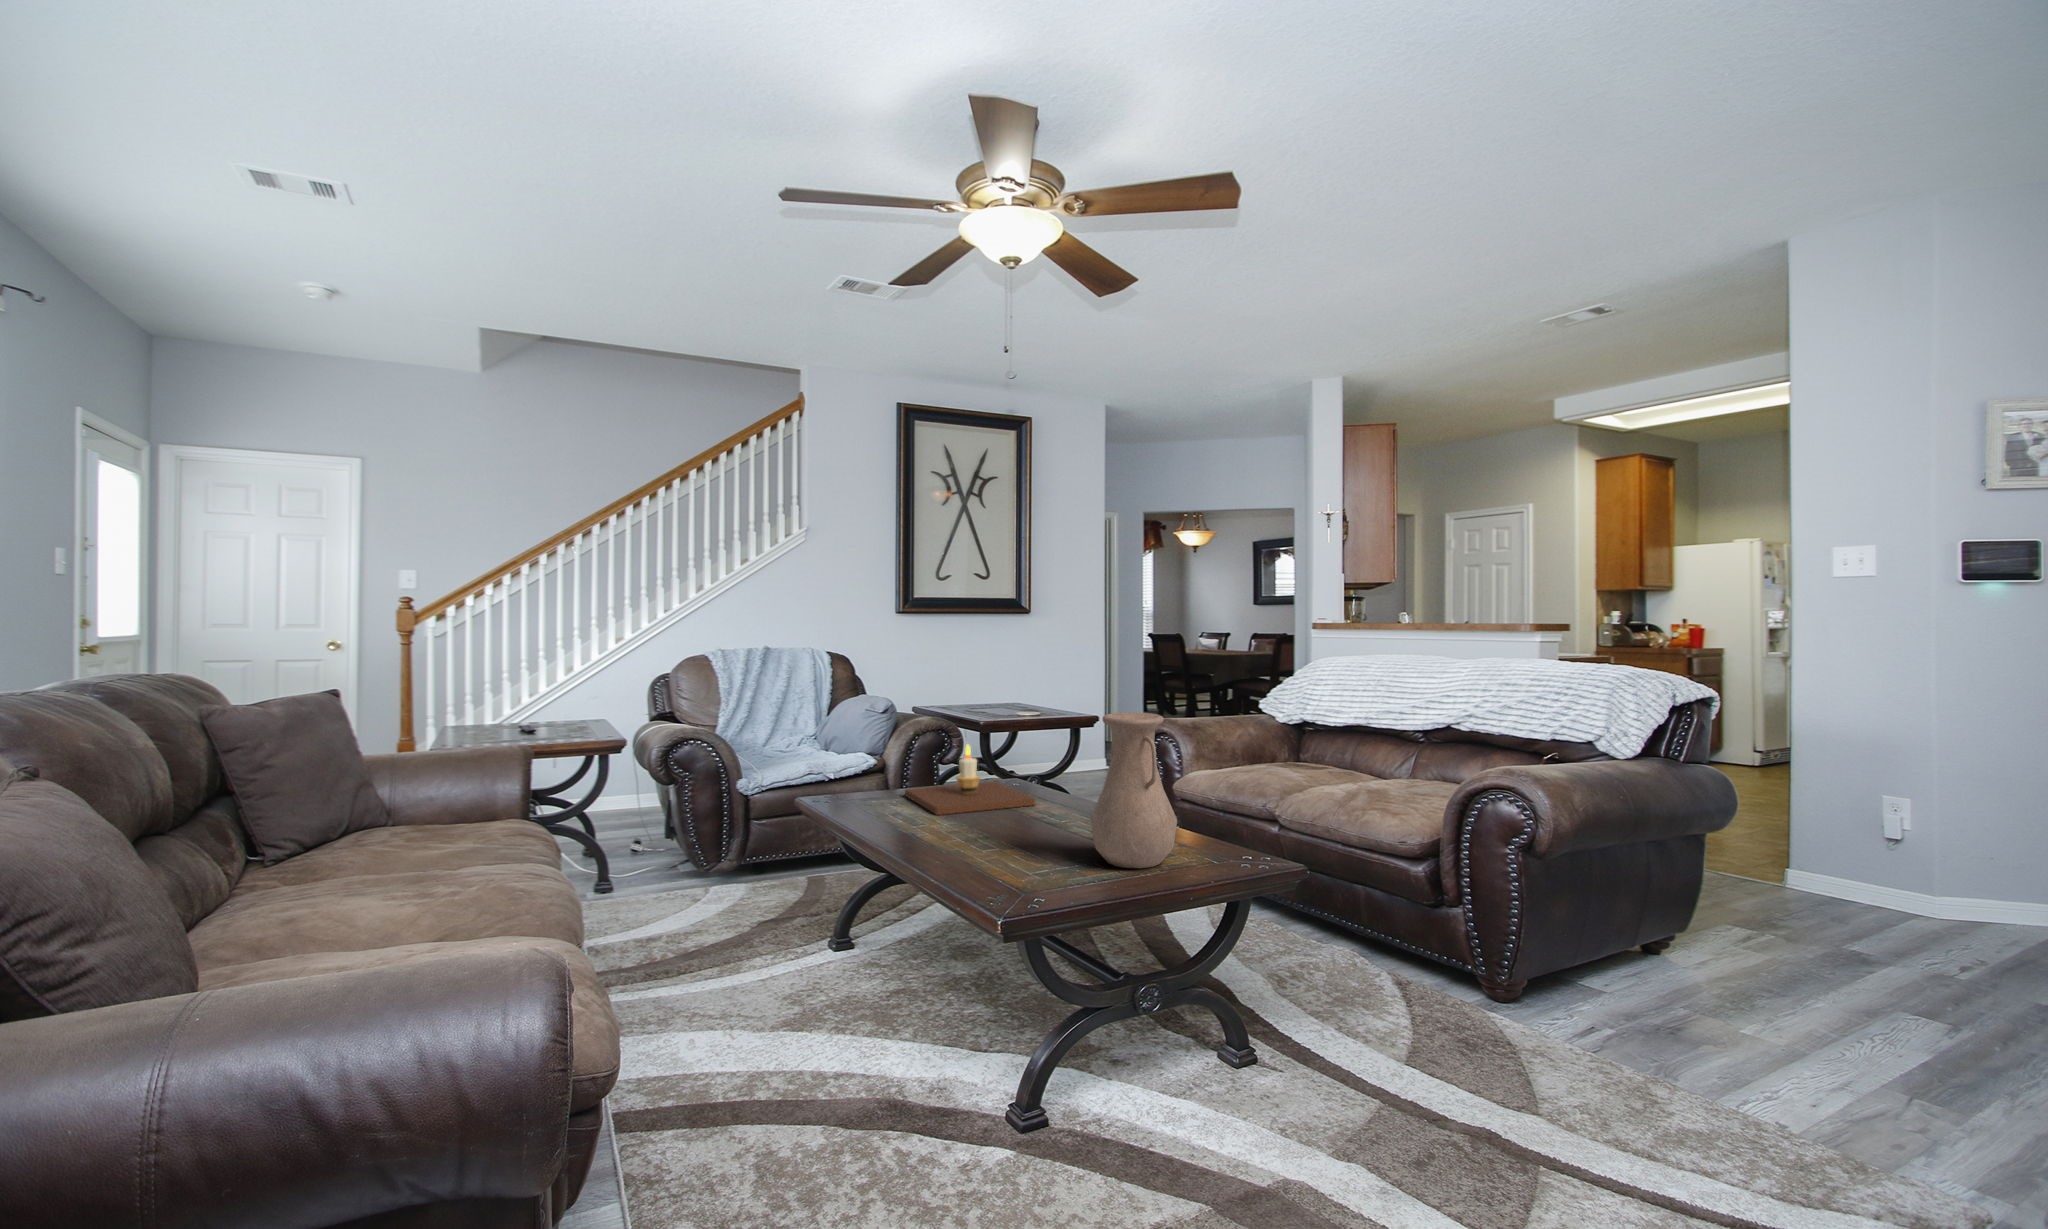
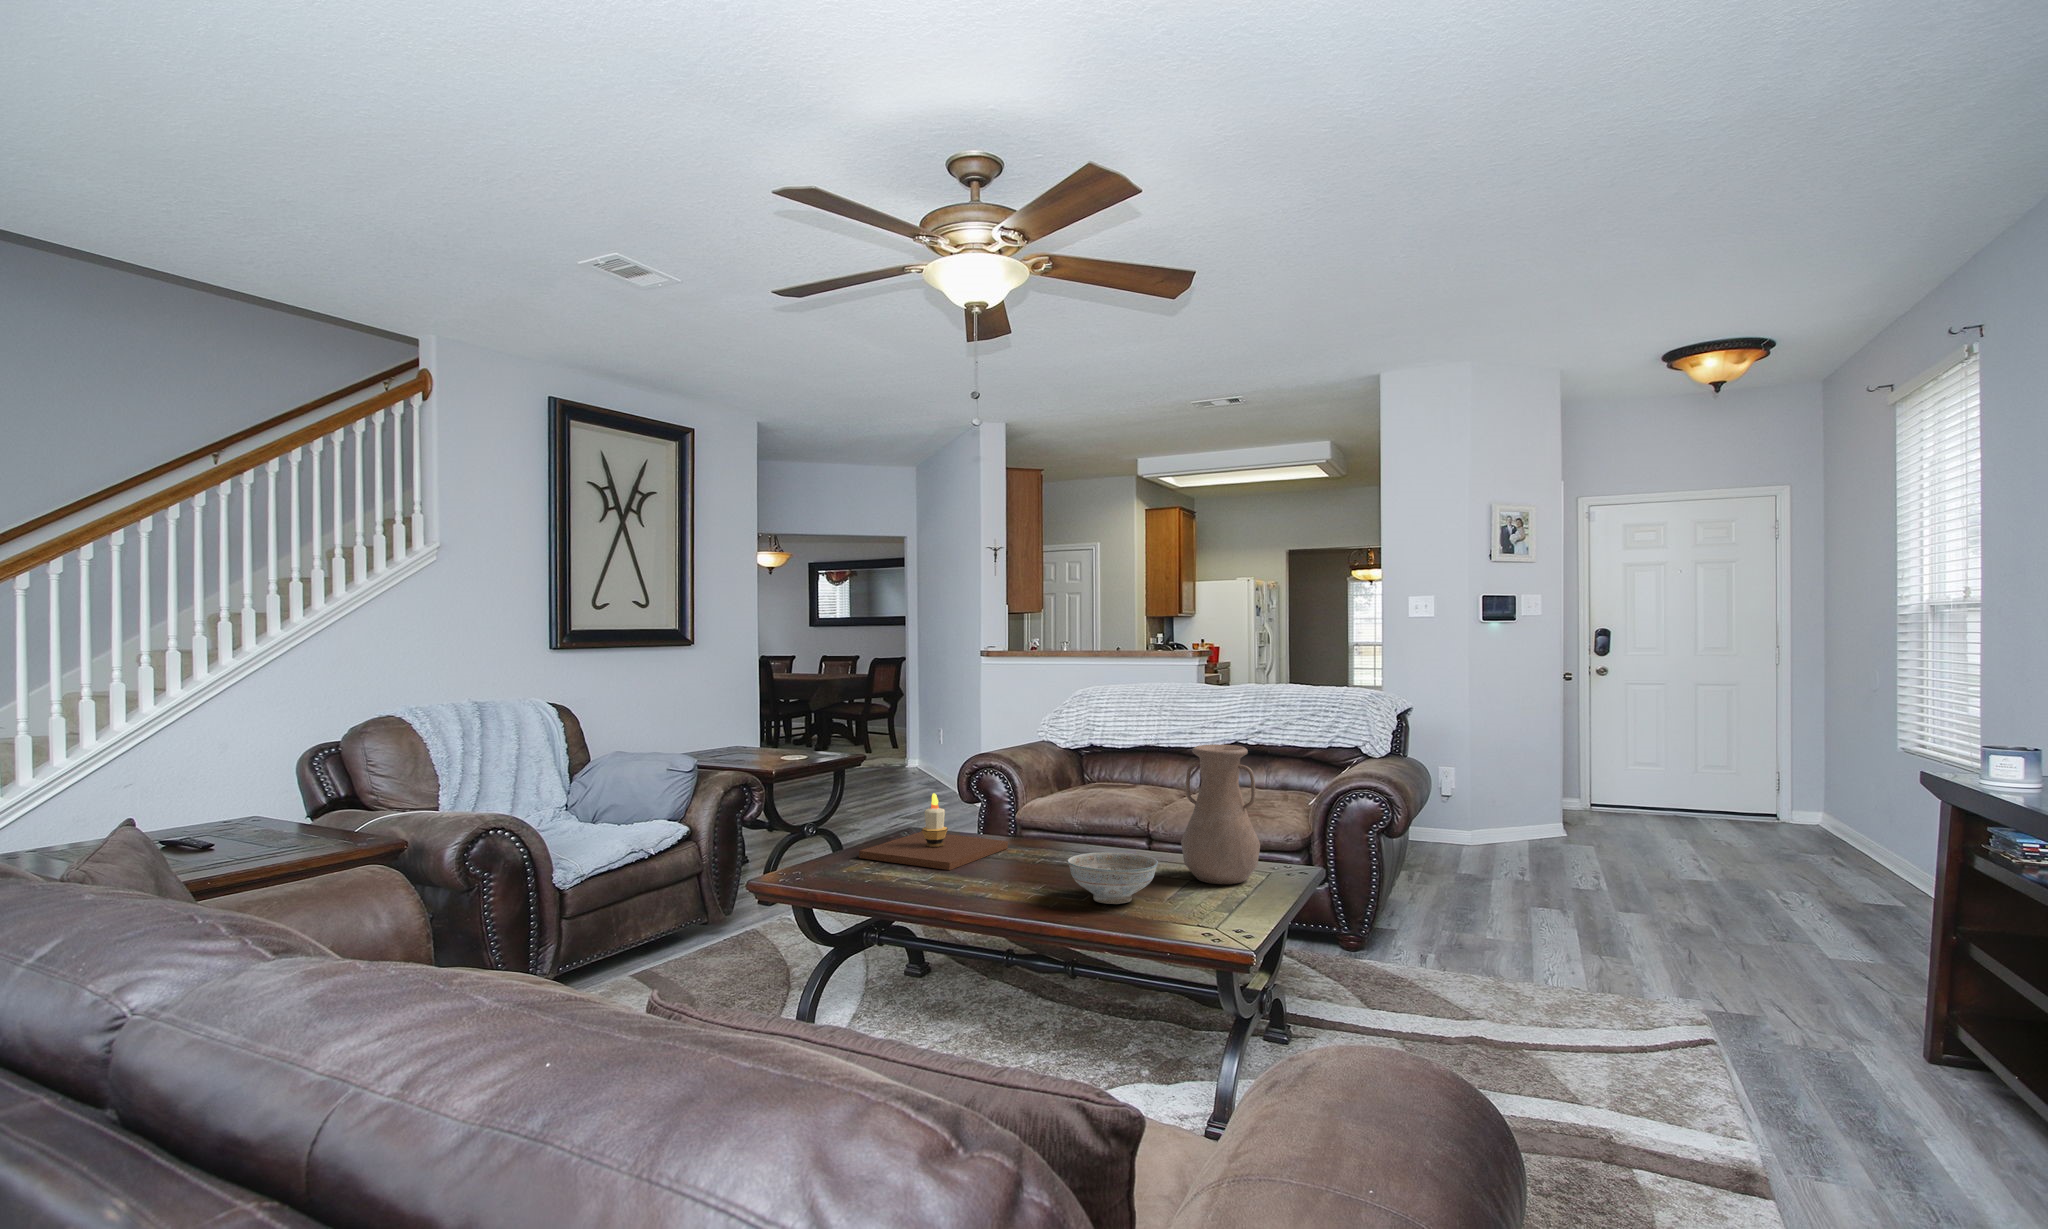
decorative bowl: none [934,812,1026,865] -> present [1068,852,1158,904]

